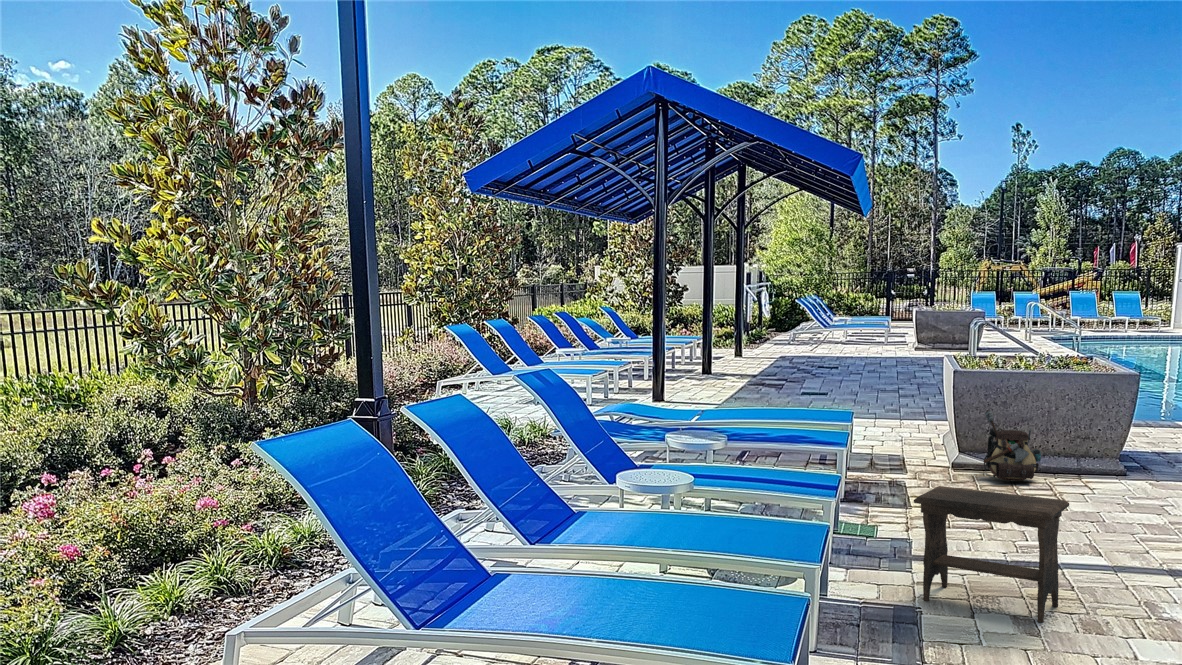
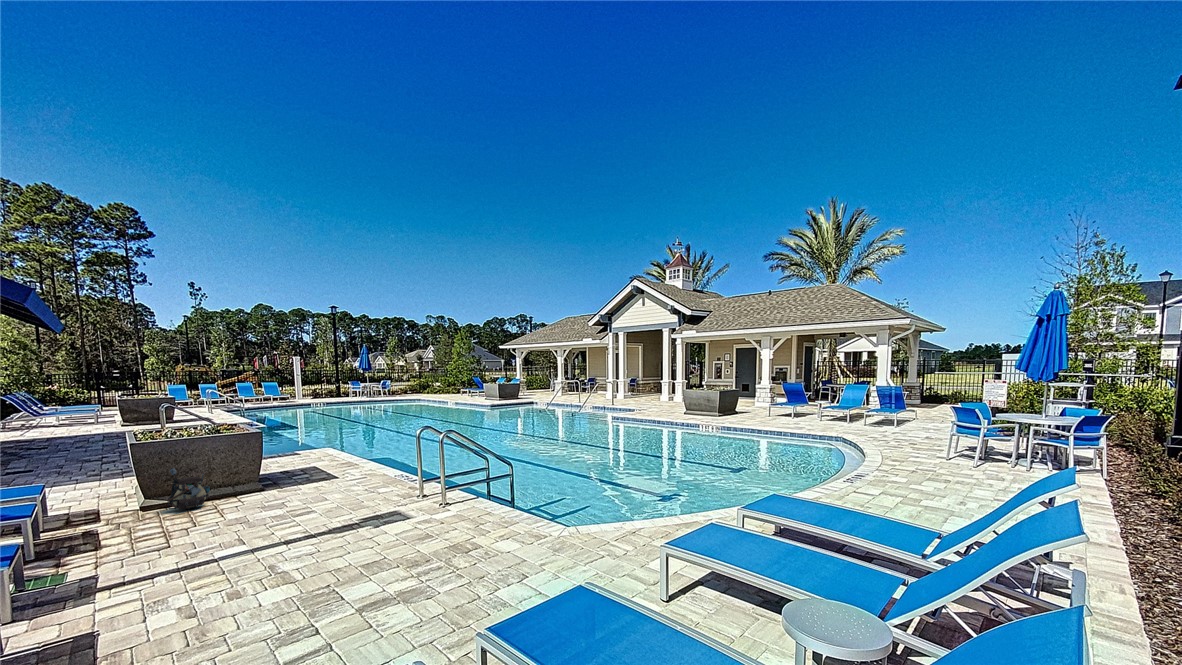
footstool: present [914,486,1069,622] -> none [95,524,223,626]

